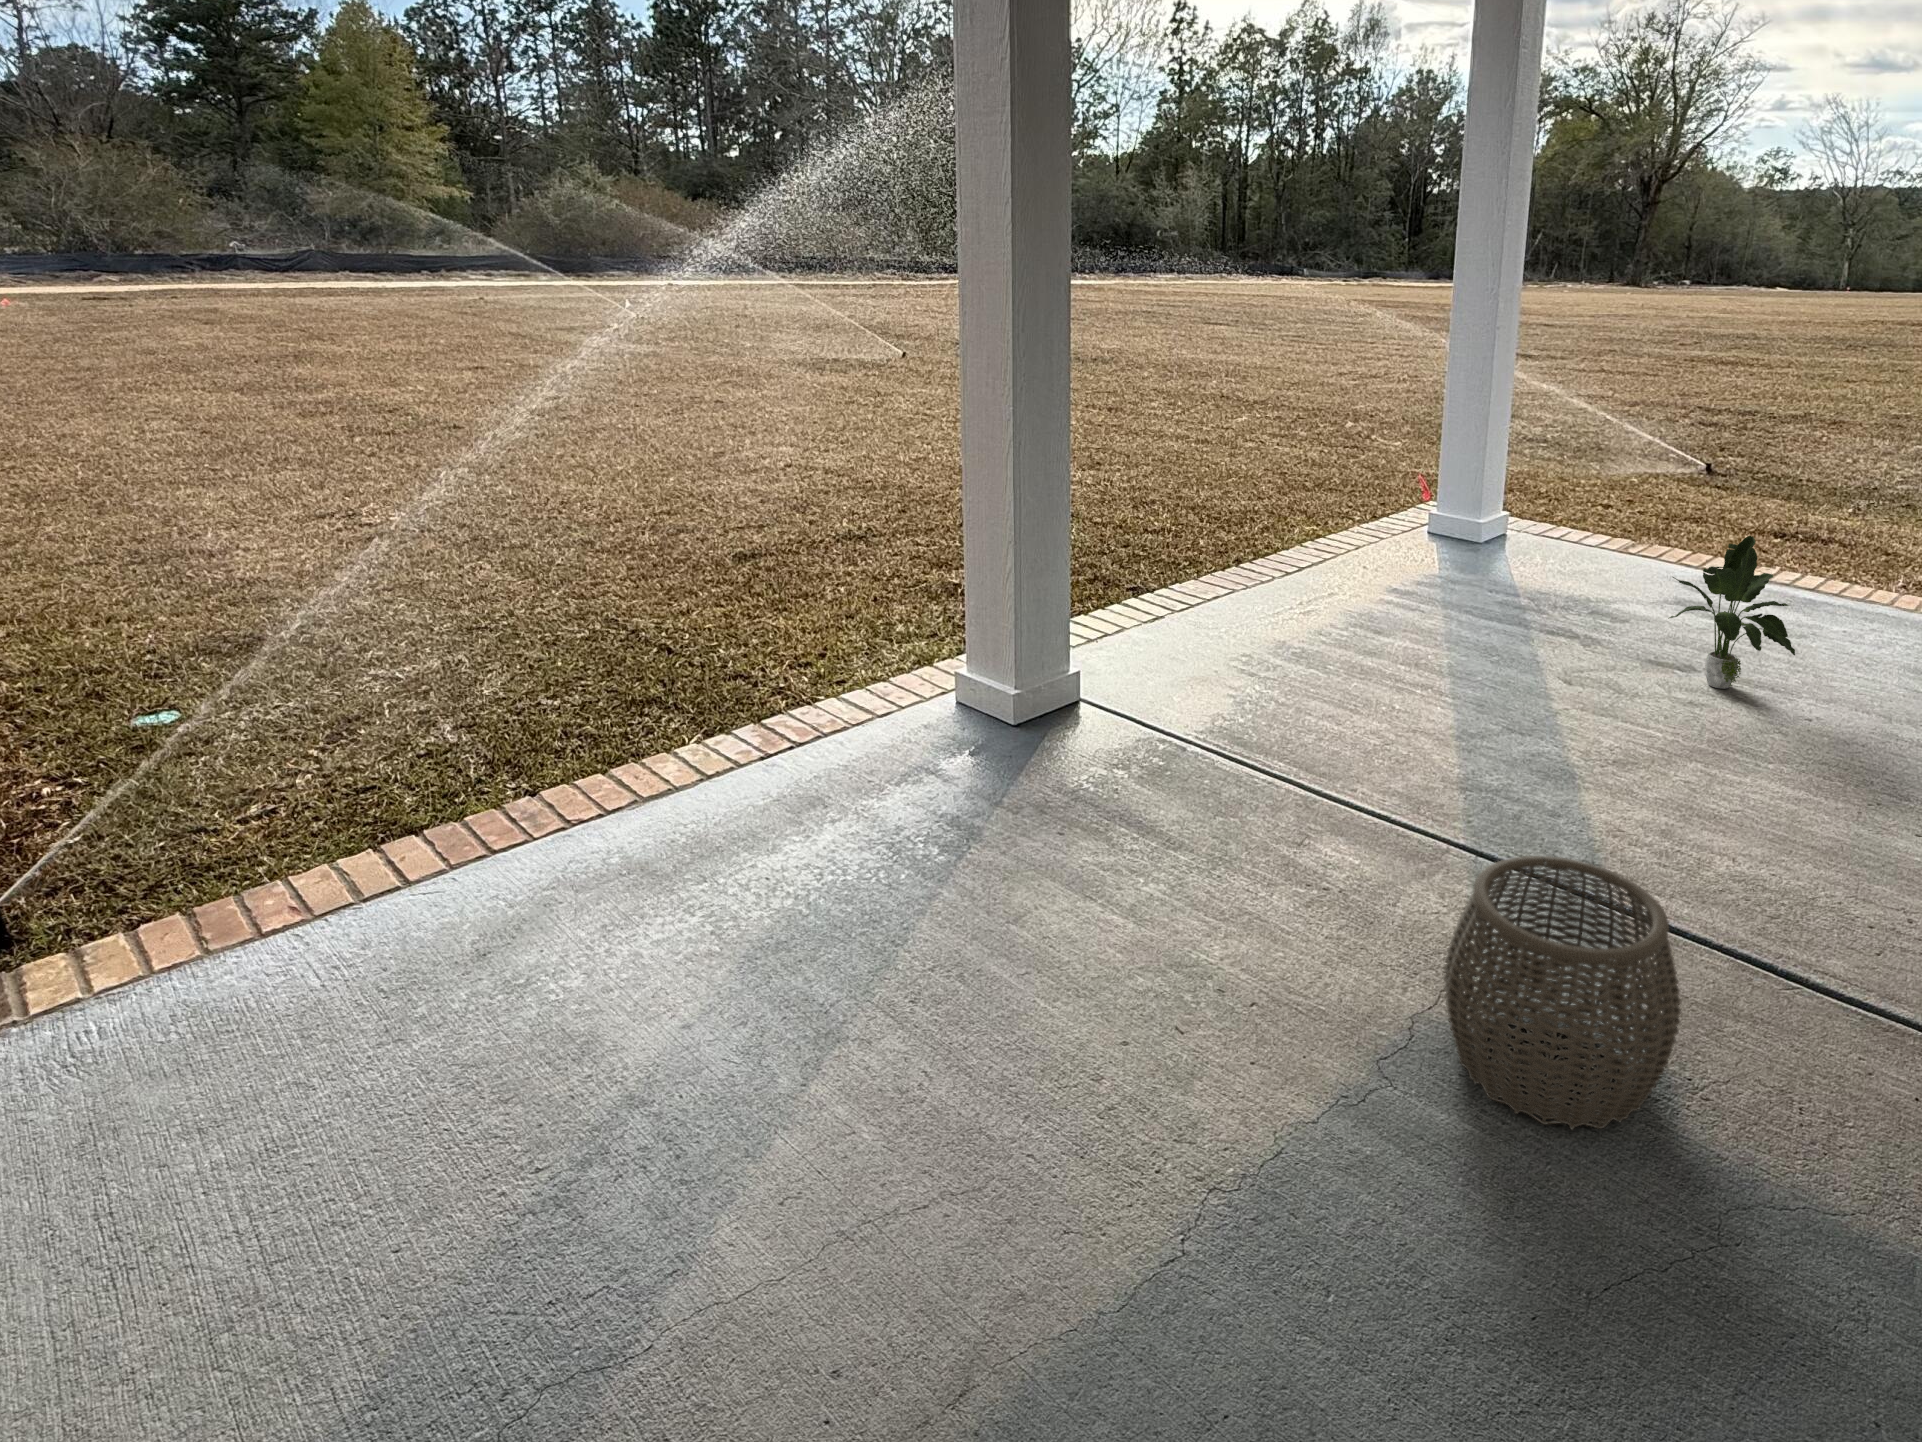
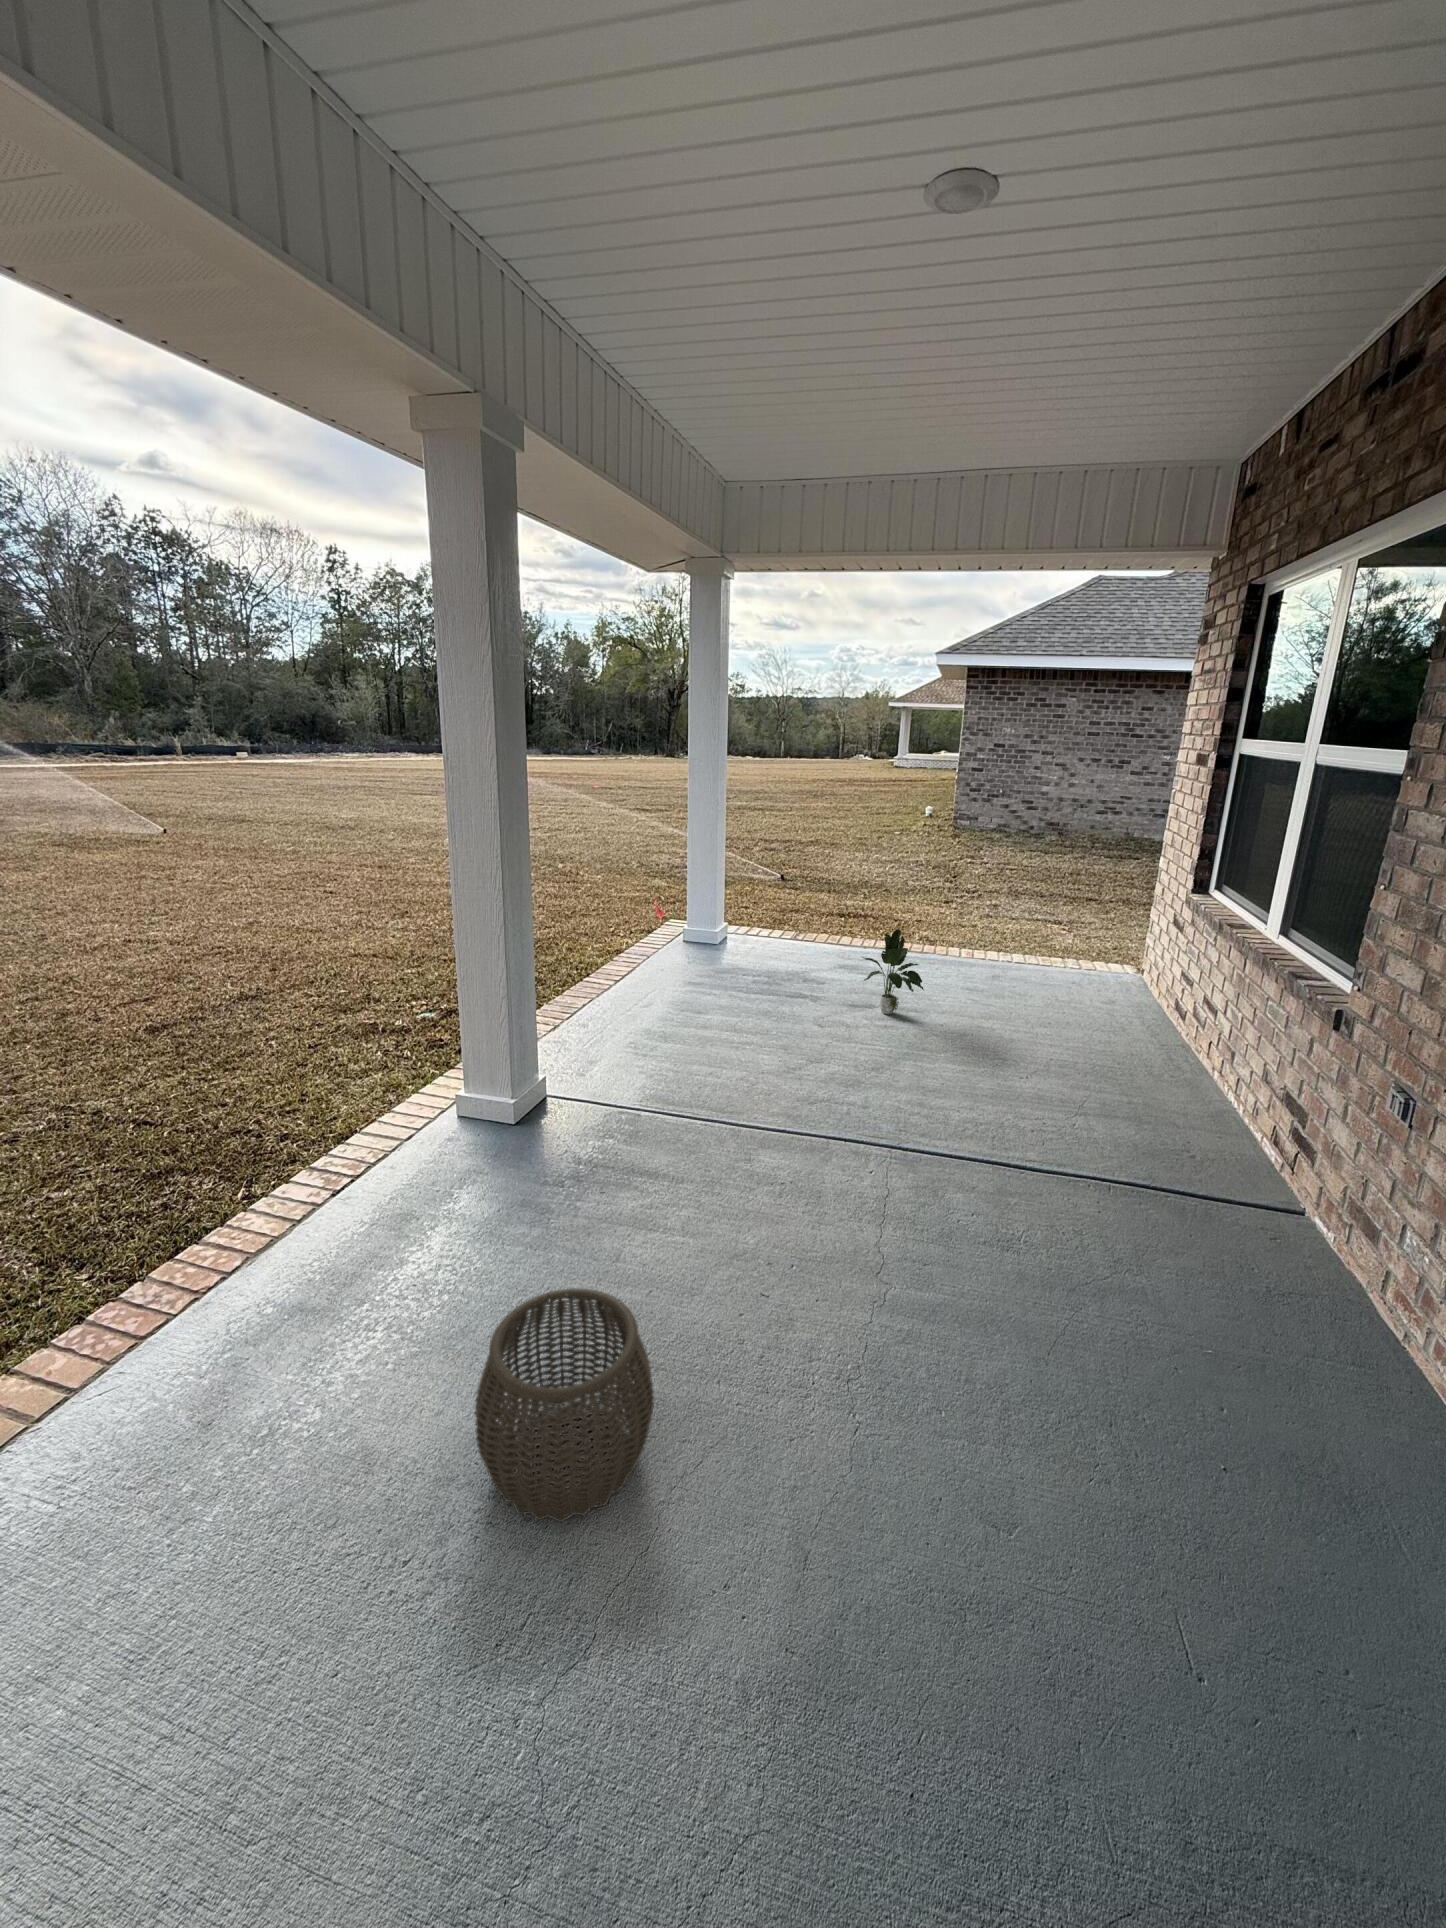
woven basket: present [1443,856,1681,1129] -> present [475,1288,654,1522]

